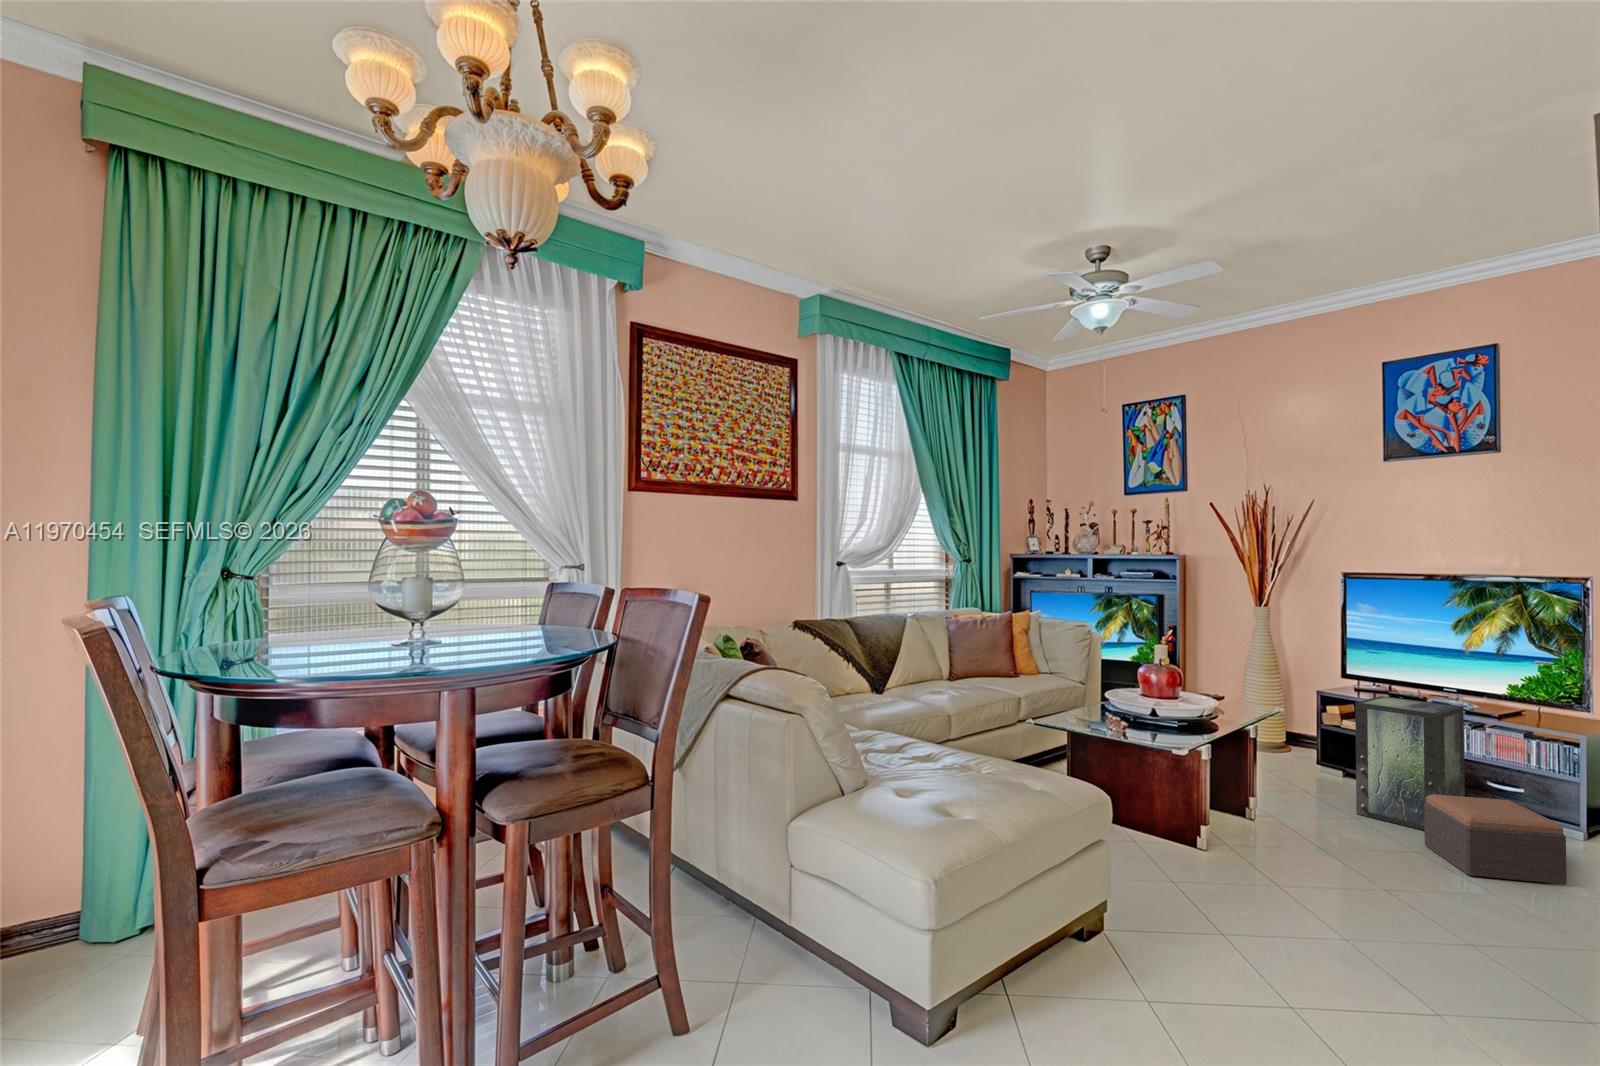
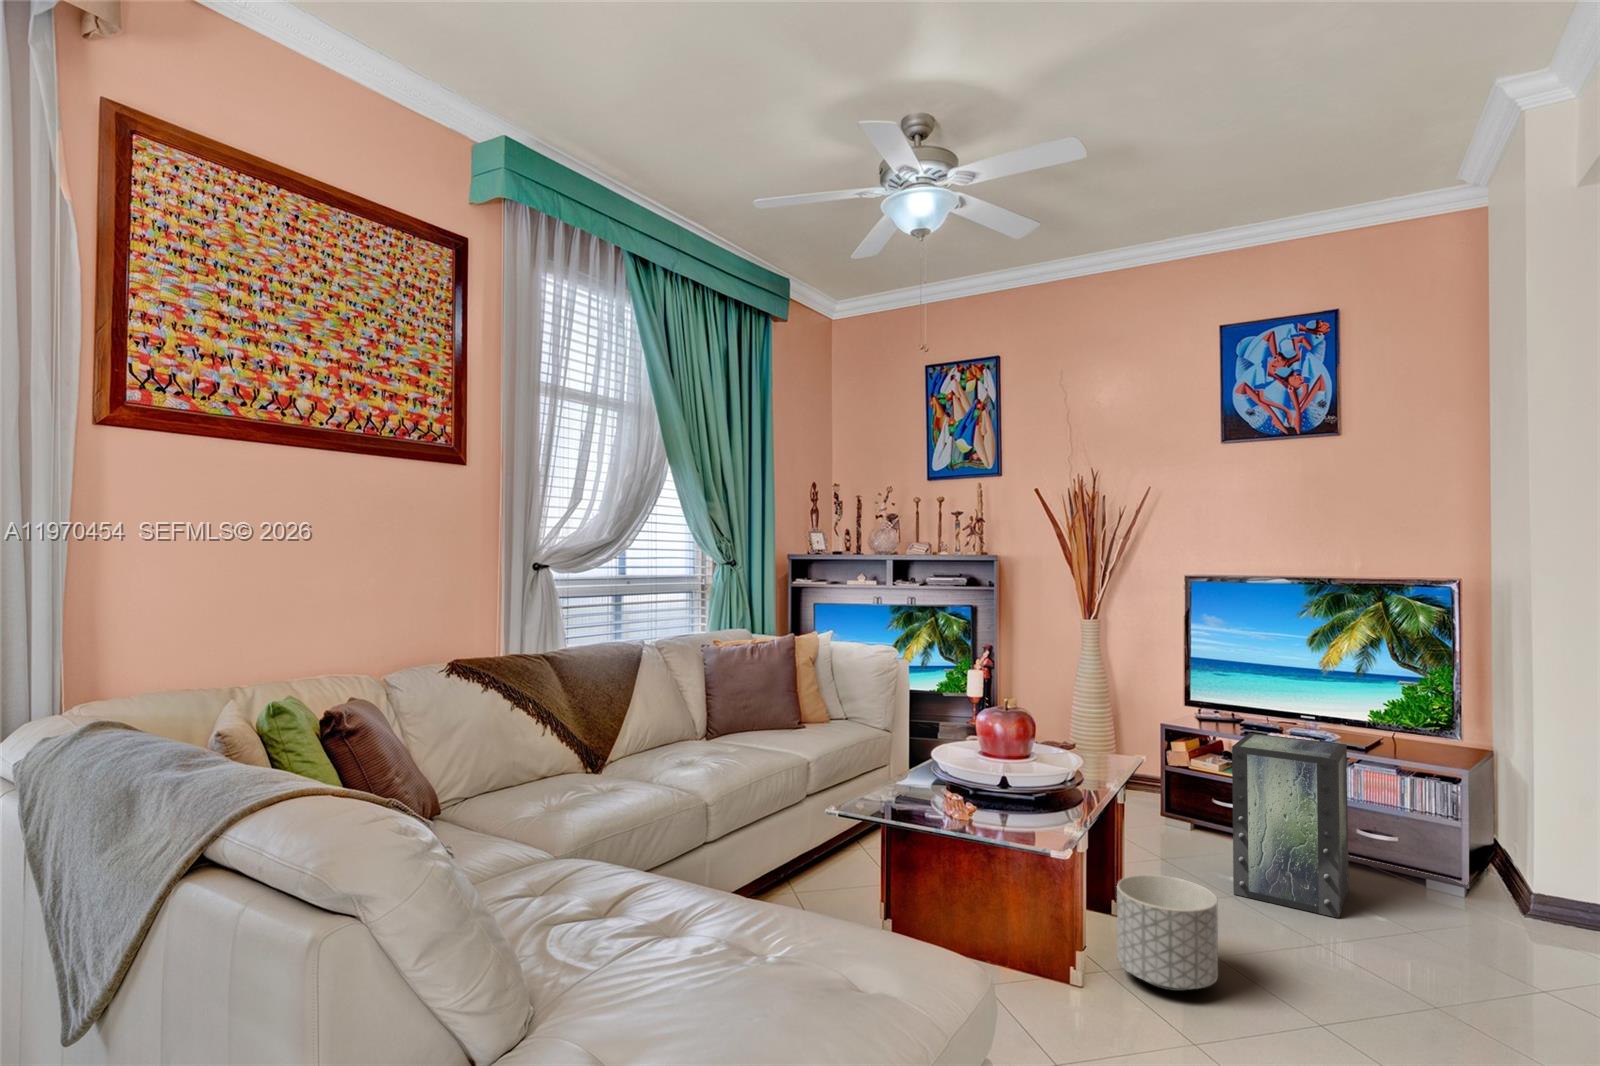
planter: none [1236,781,1310,855] -> present [1117,875,1218,991]
footstool: present [1424,794,1567,885] -> none [1332,871,1515,991]

